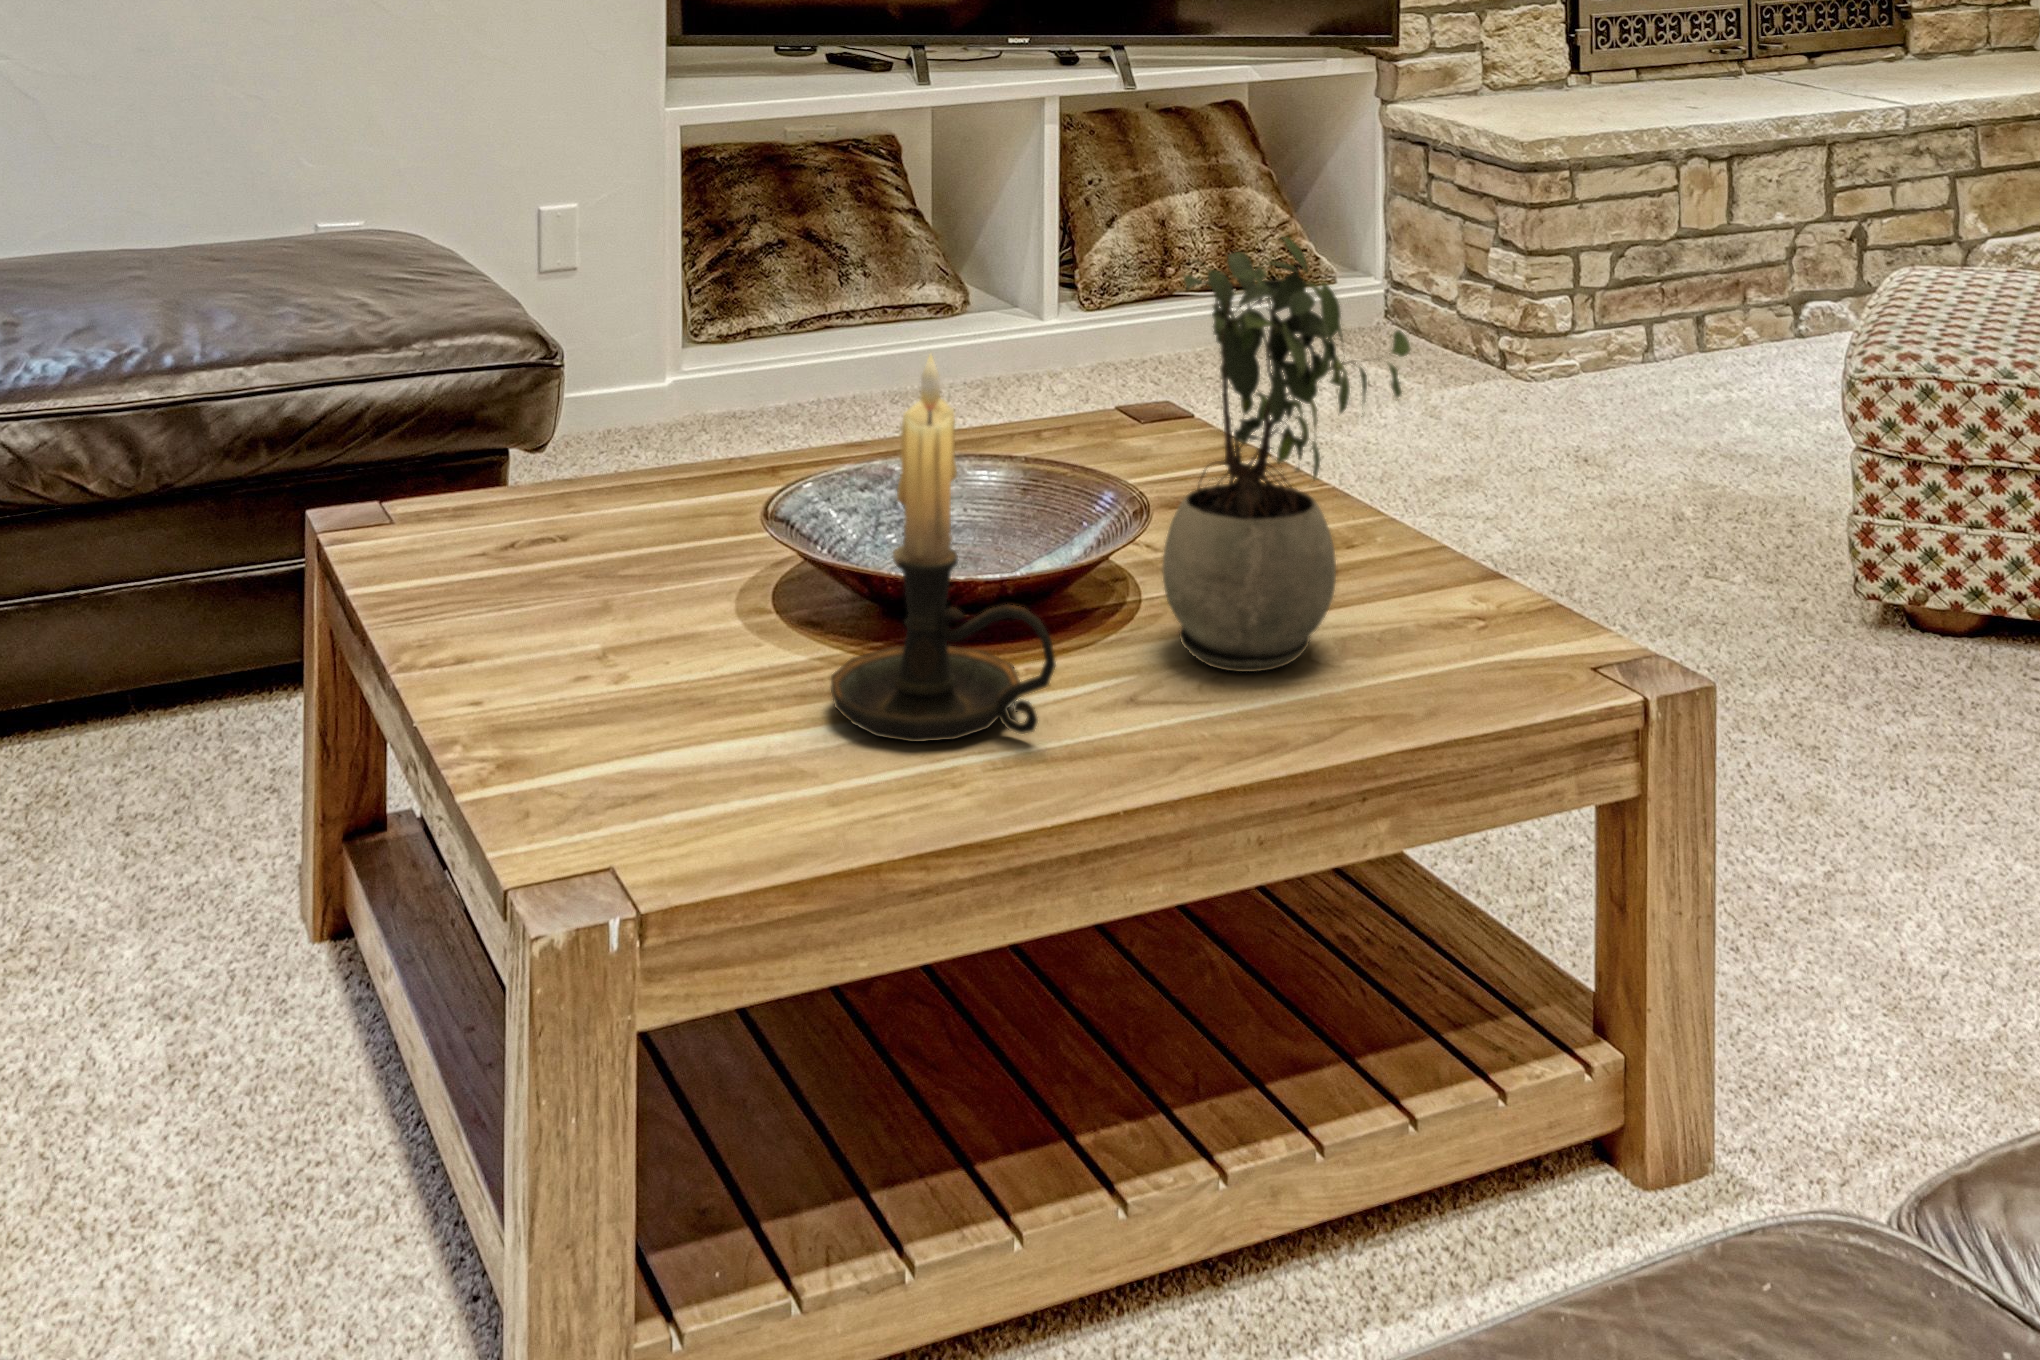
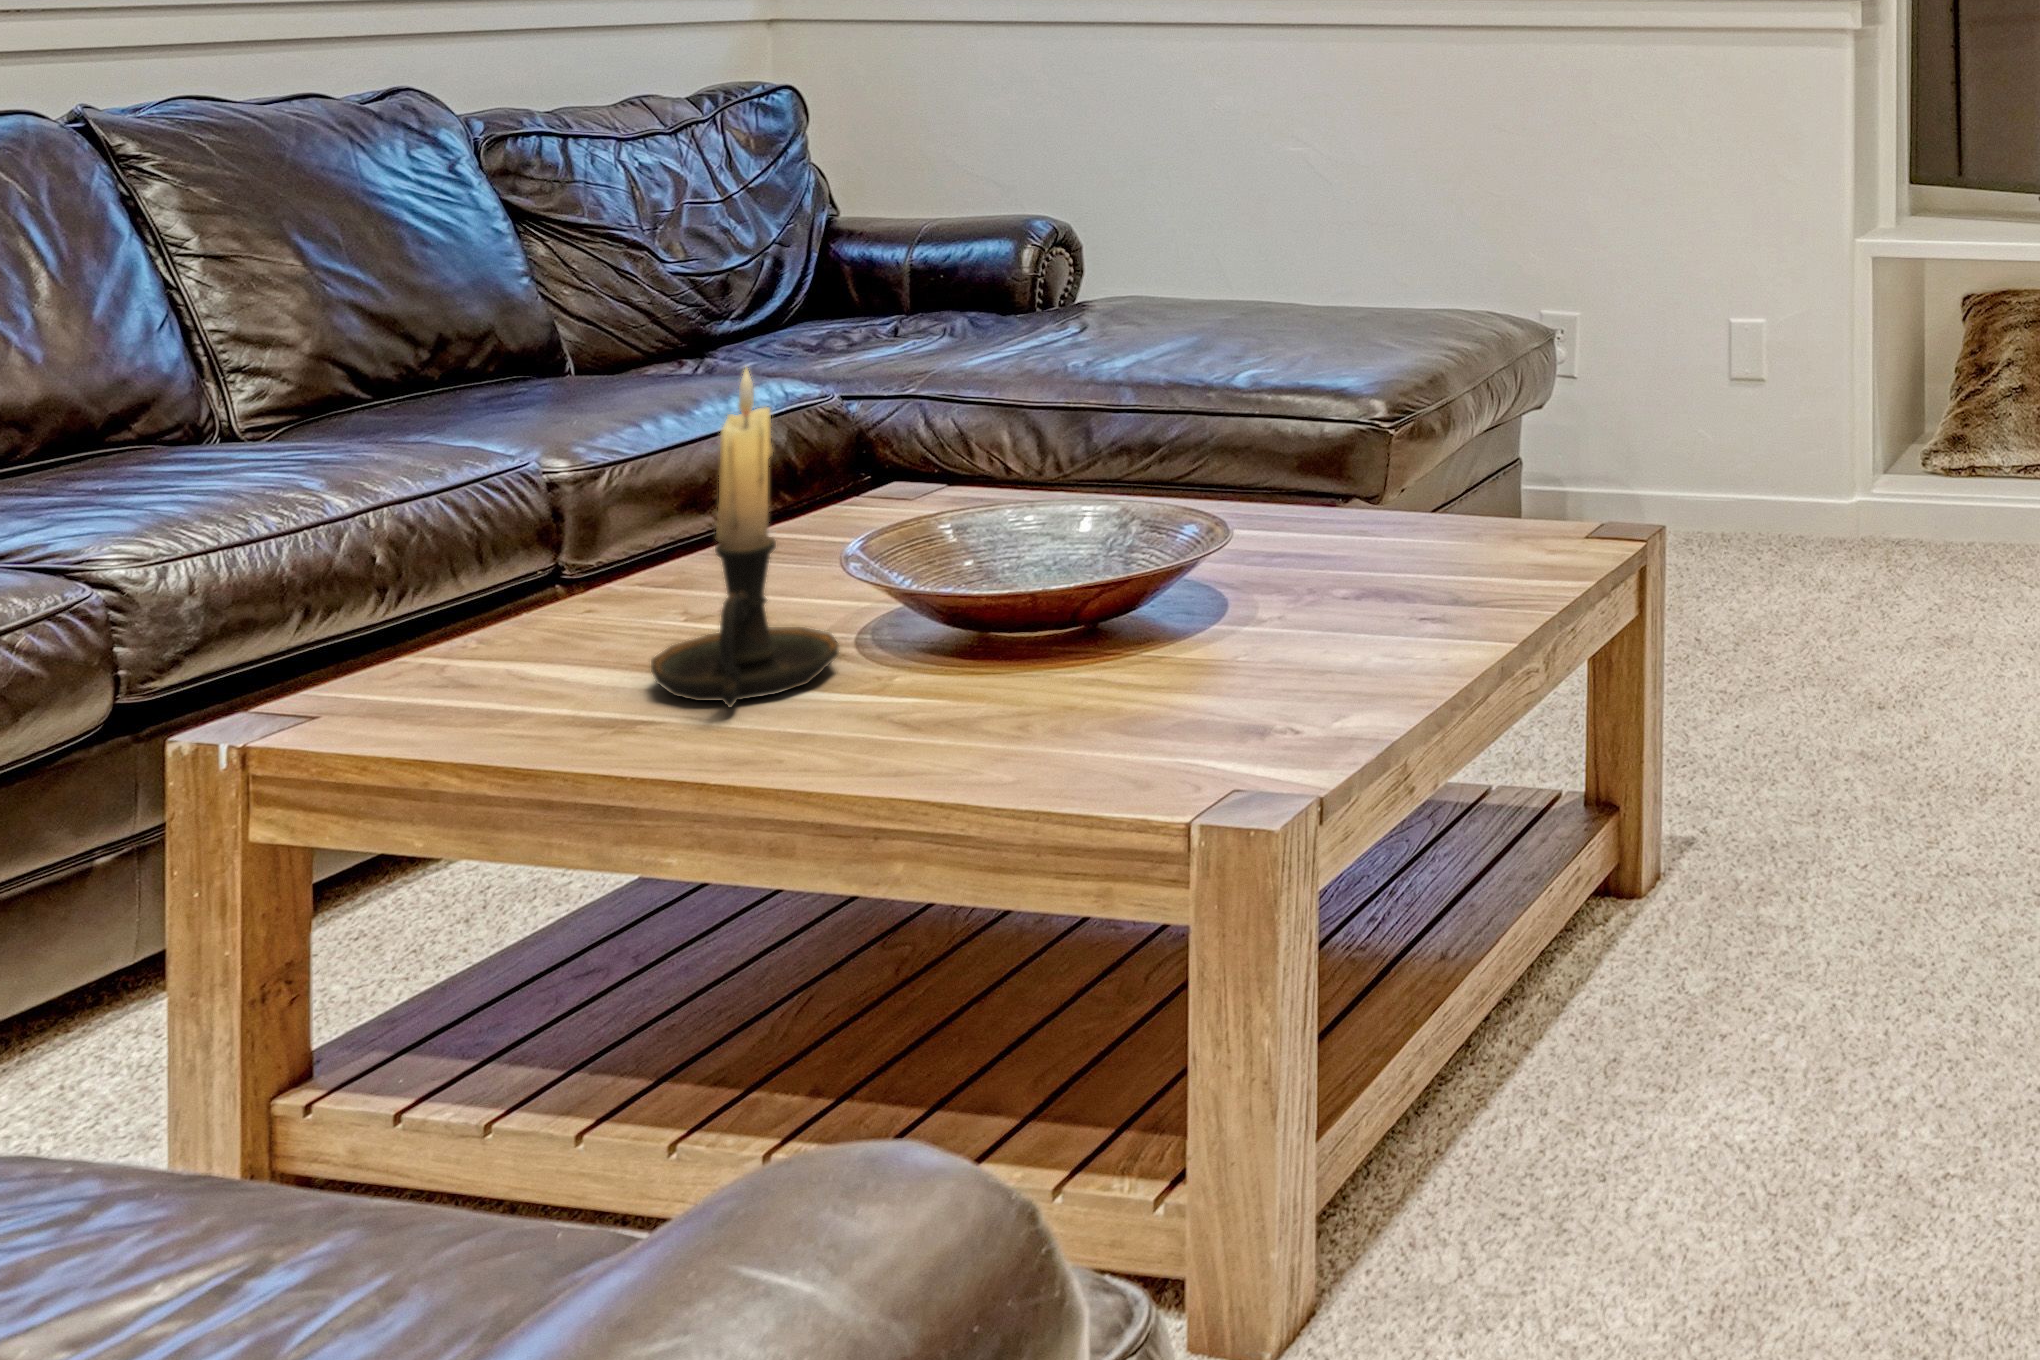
potted plant: present [1162,237,1410,672] -> none [950,304,1232,718]

